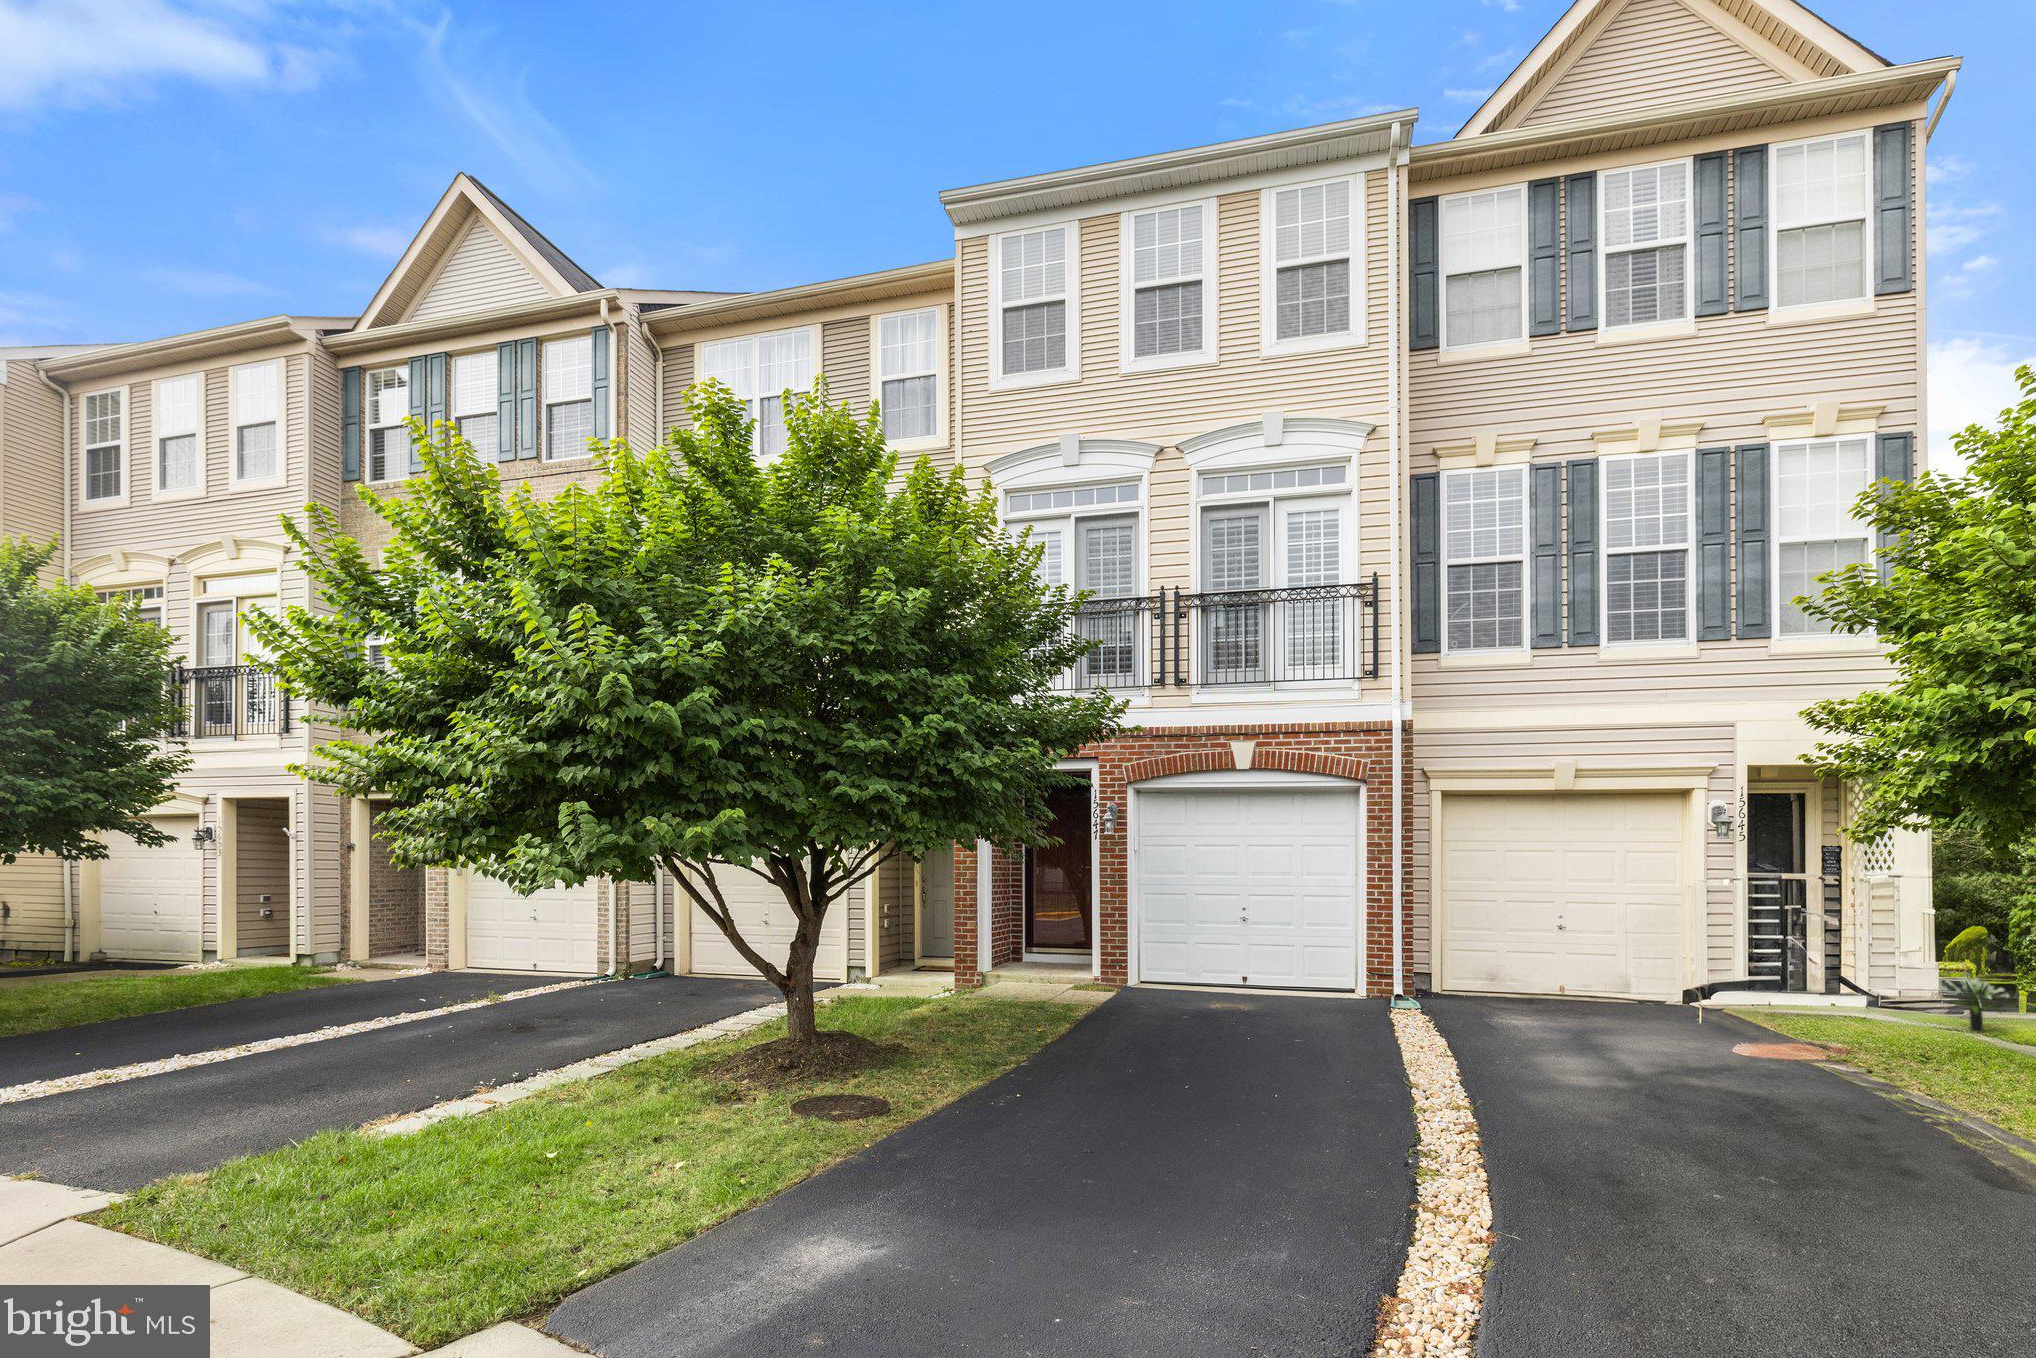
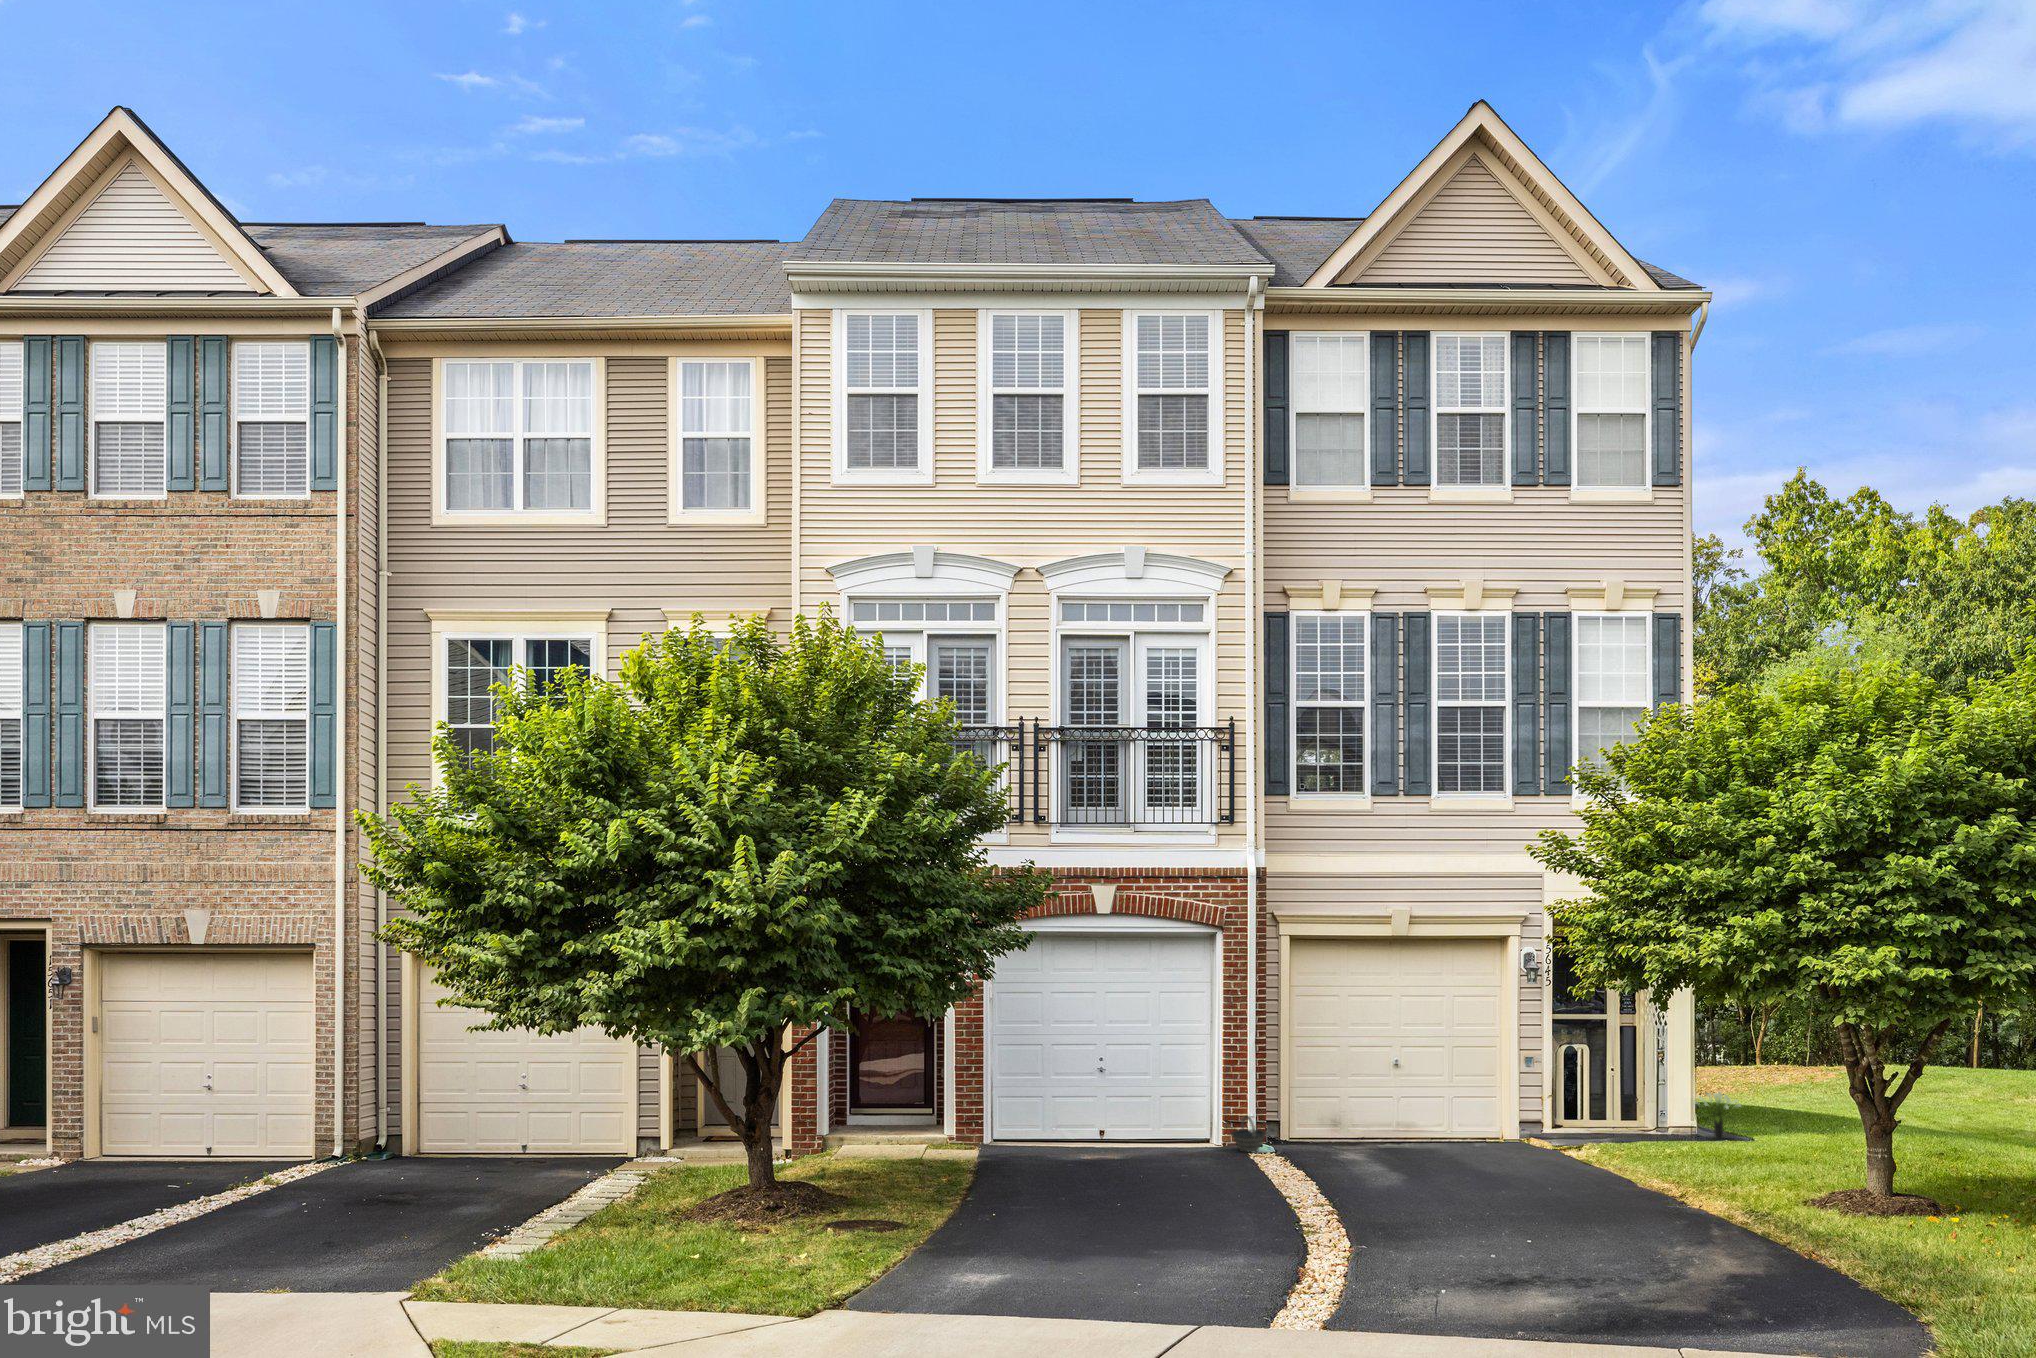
bucket: none [1375,969,1412,1006] -> present [1231,1116,1266,1152]

